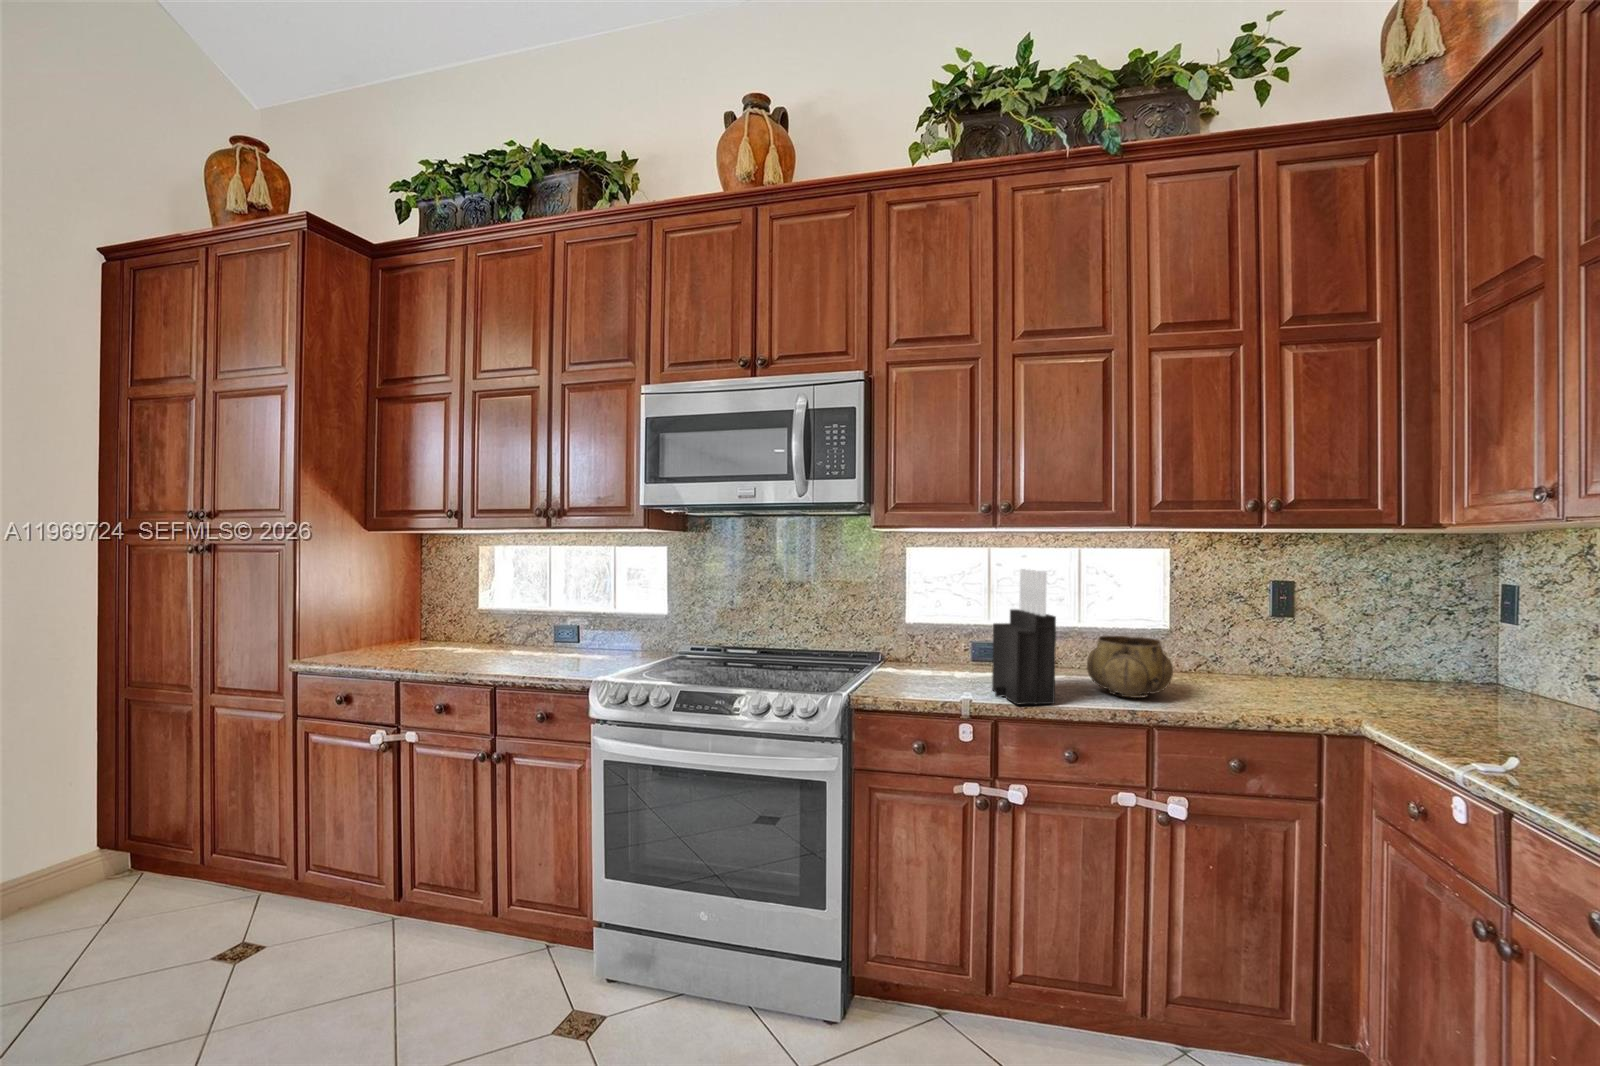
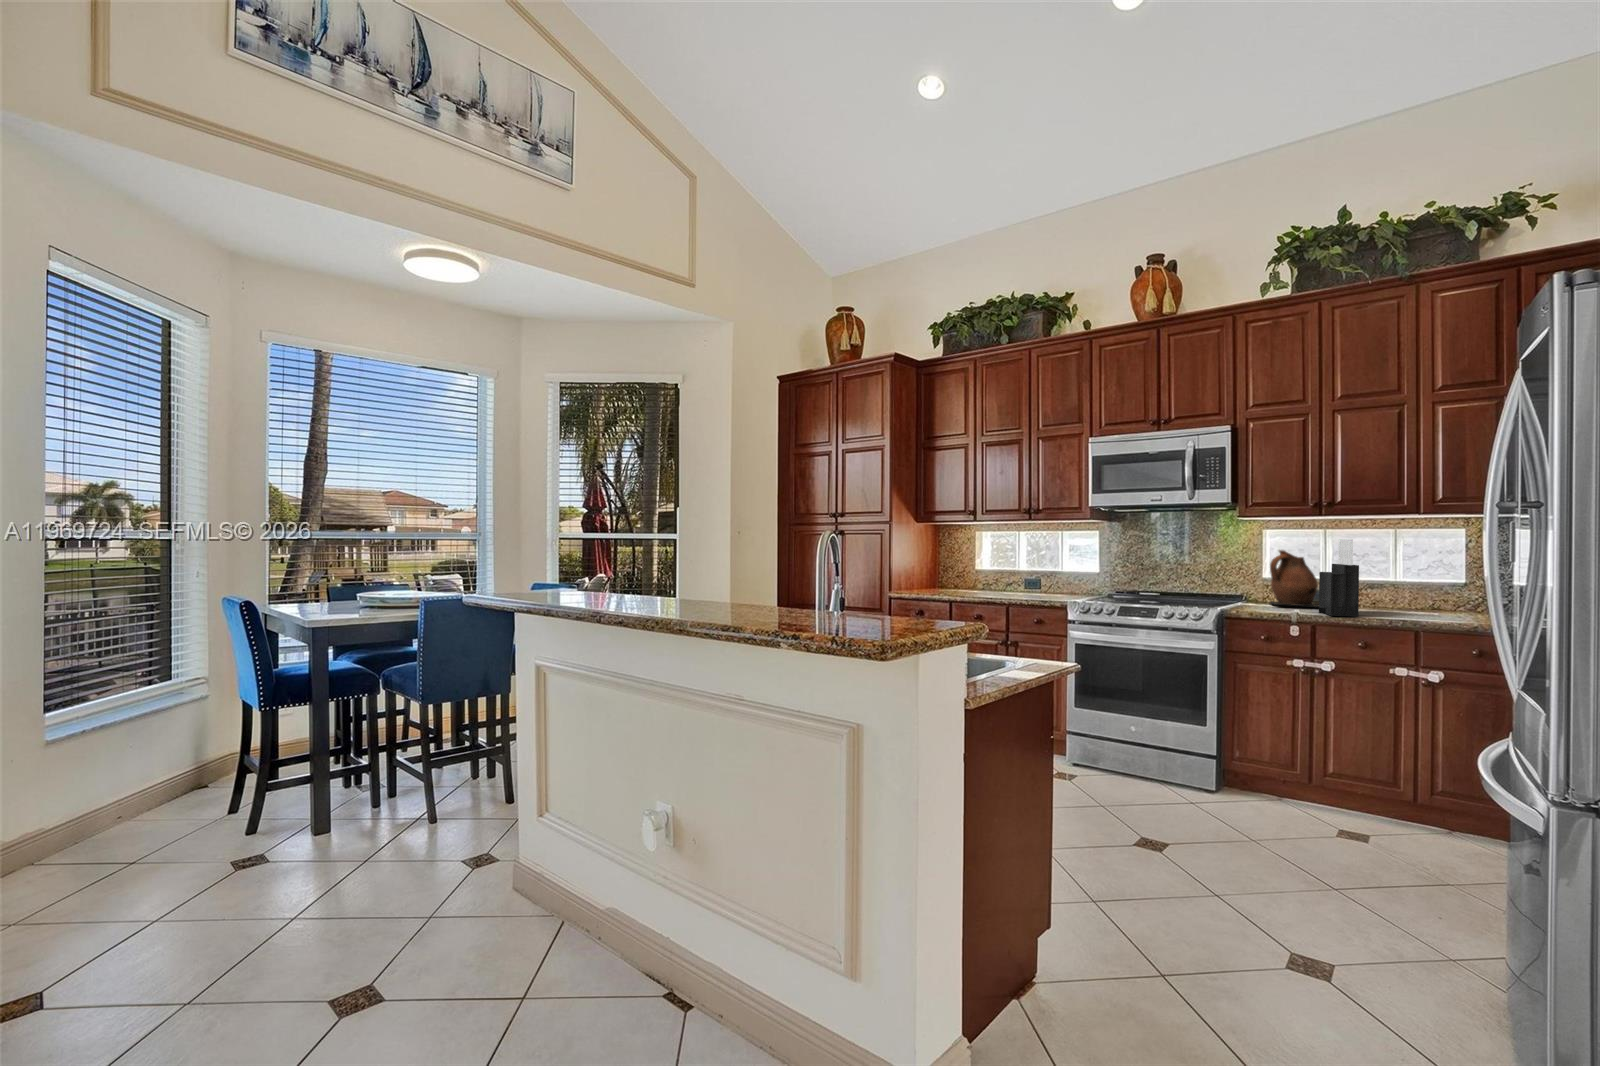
ceramic pitcher: none [913,584,993,680] -> present [1270,550,1319,607]
decorative bowl: present [1087,636,1173,698] -> none [1388,581,1452,617]

